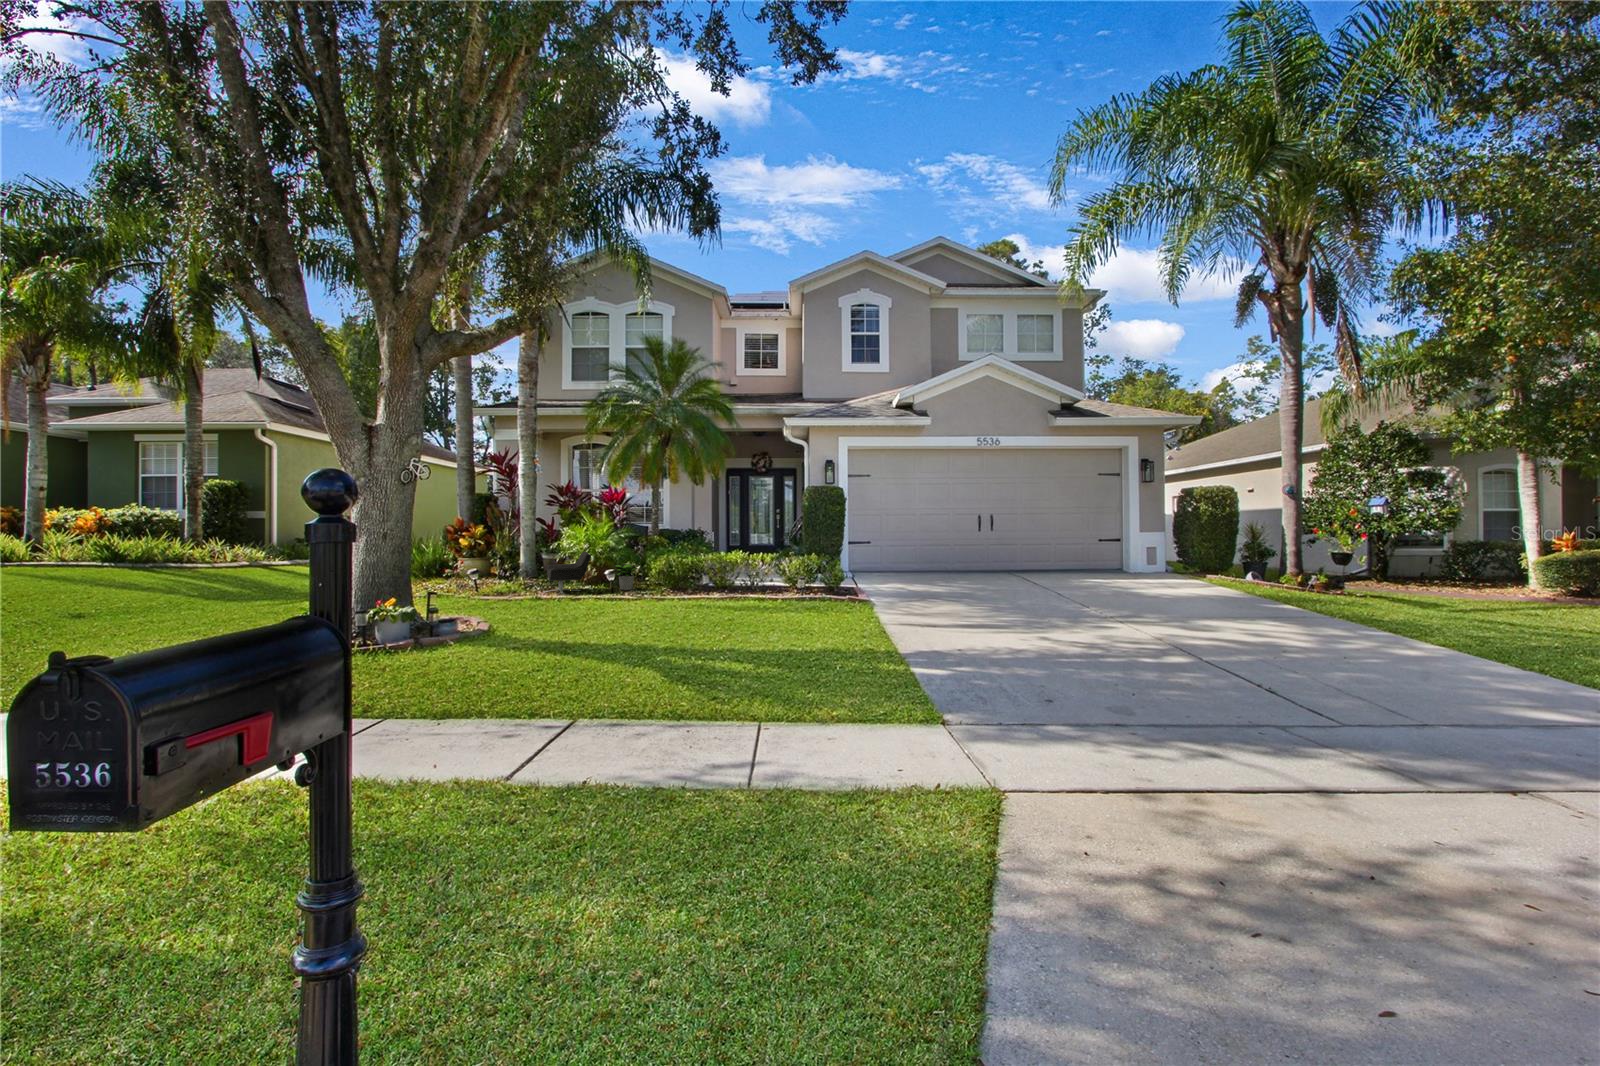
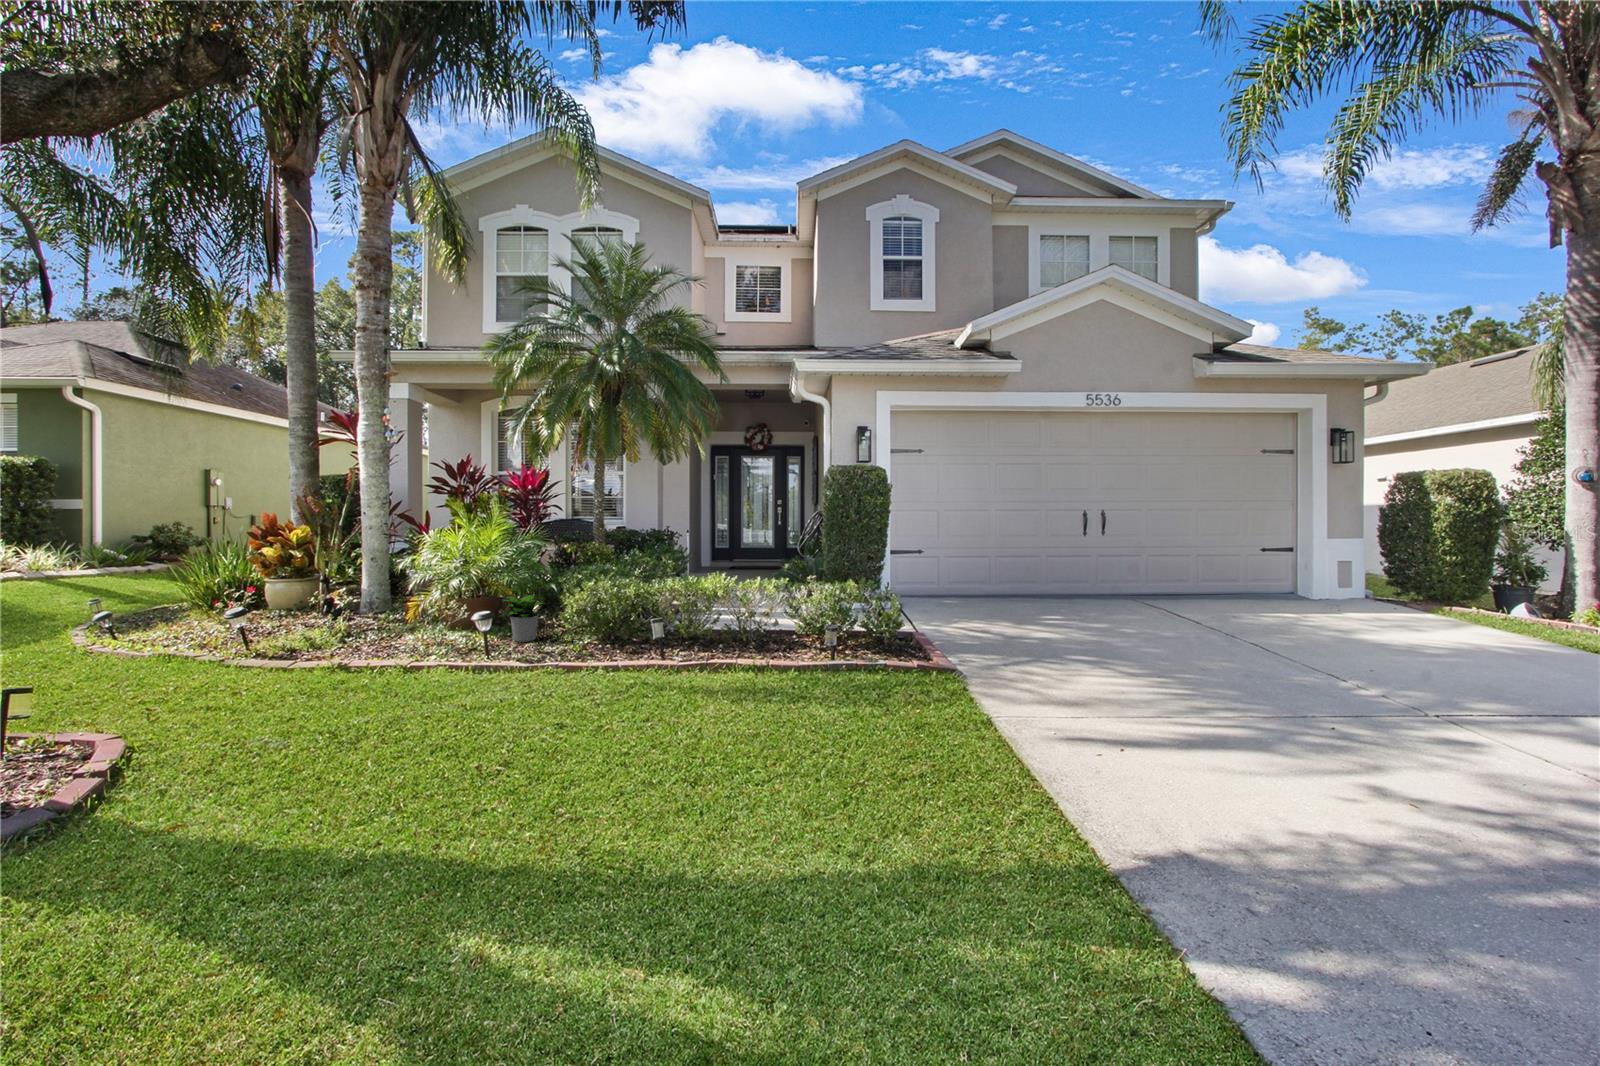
lounge chair: present [546,552,591,594] -> none [362,573,457,653]

